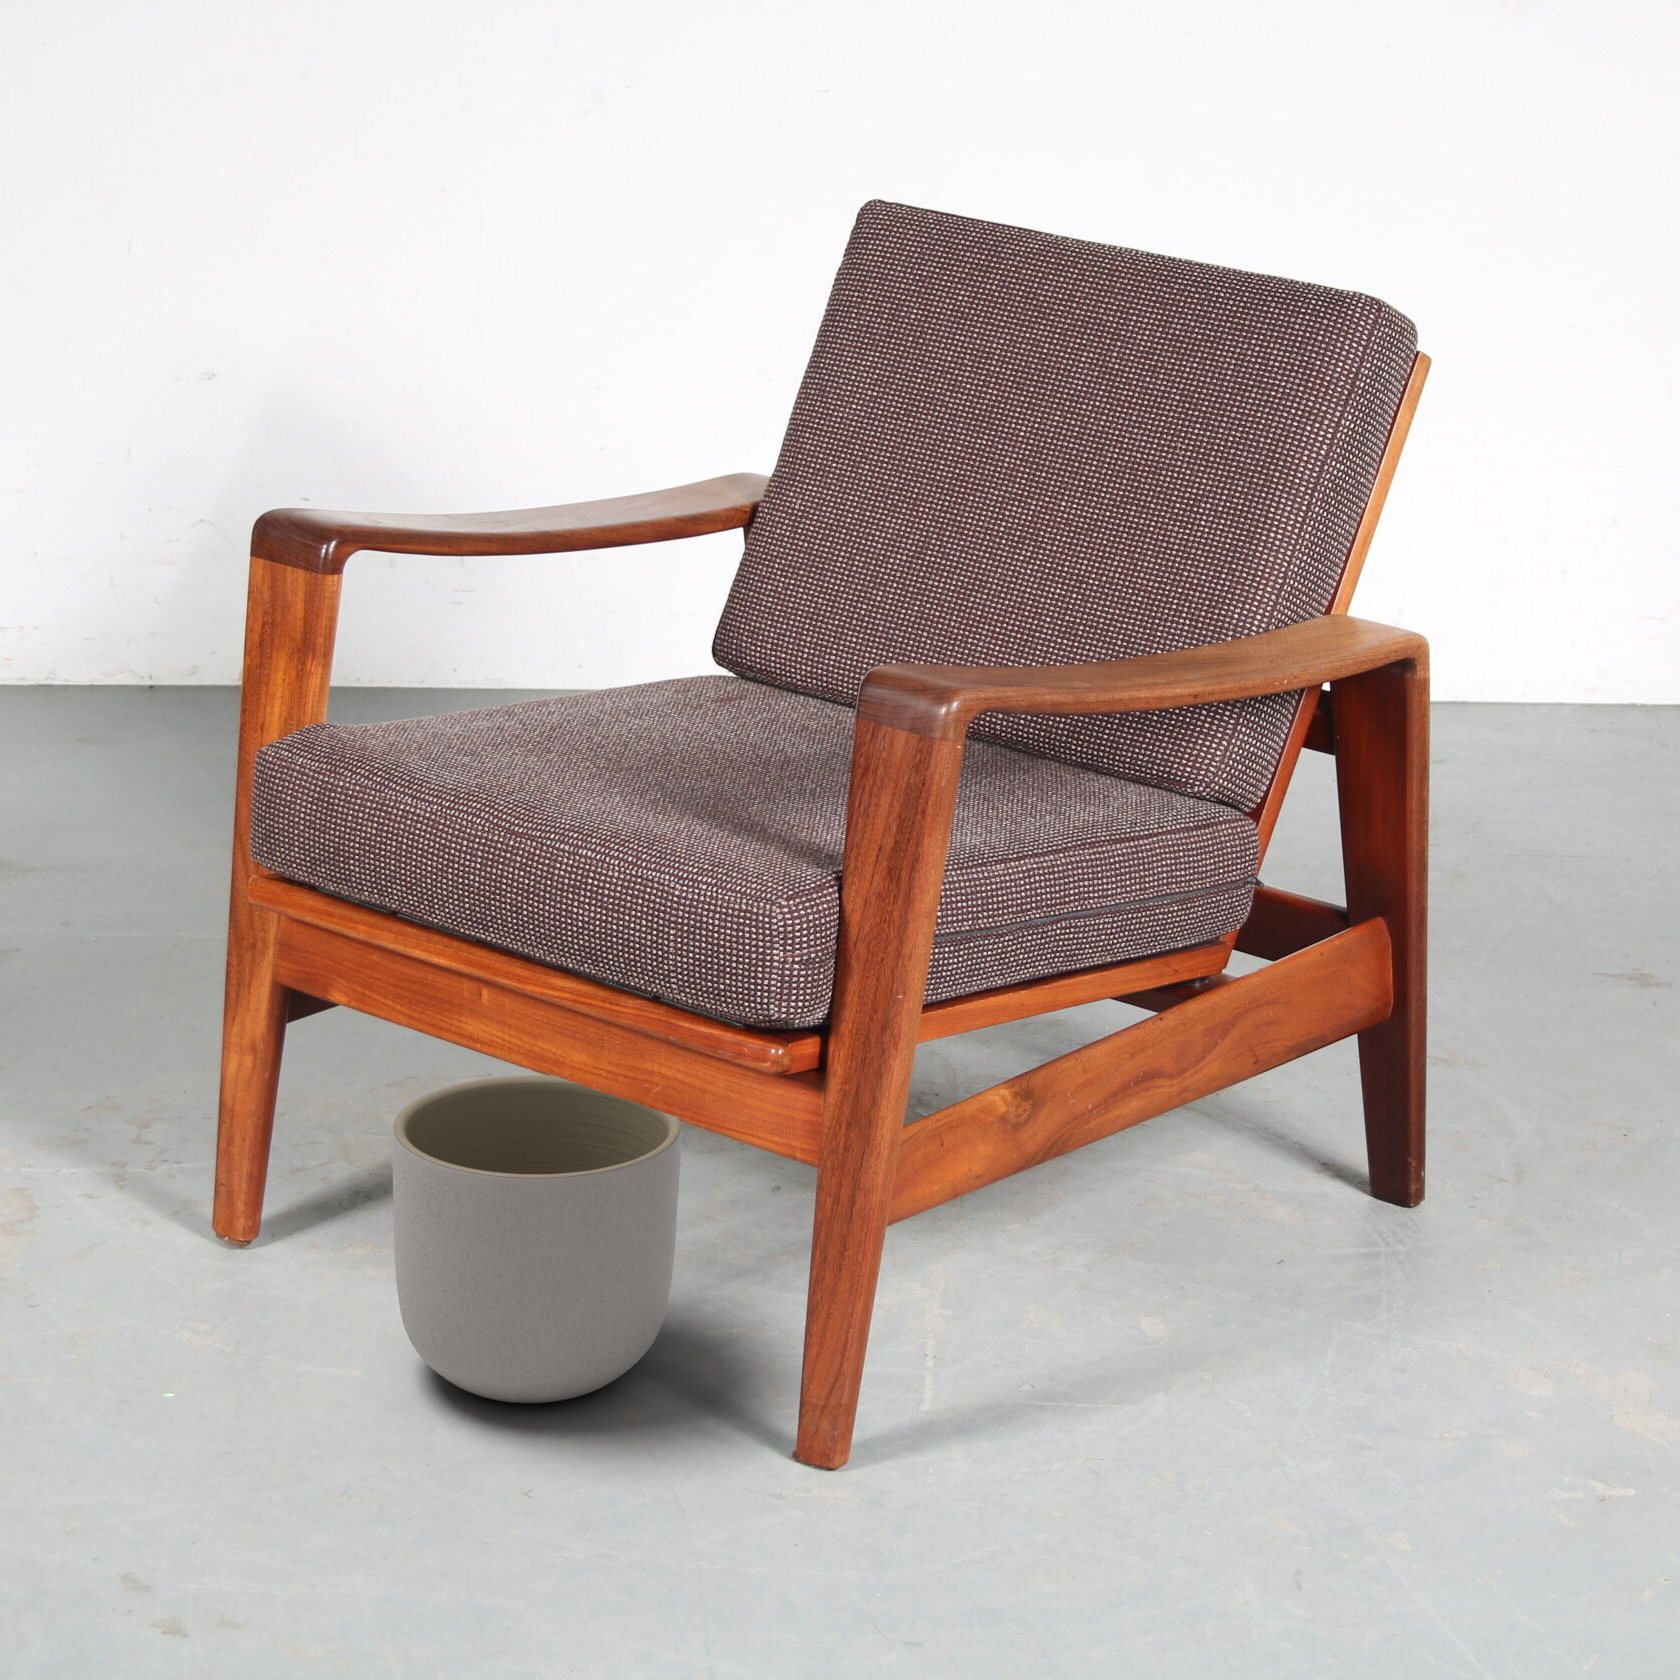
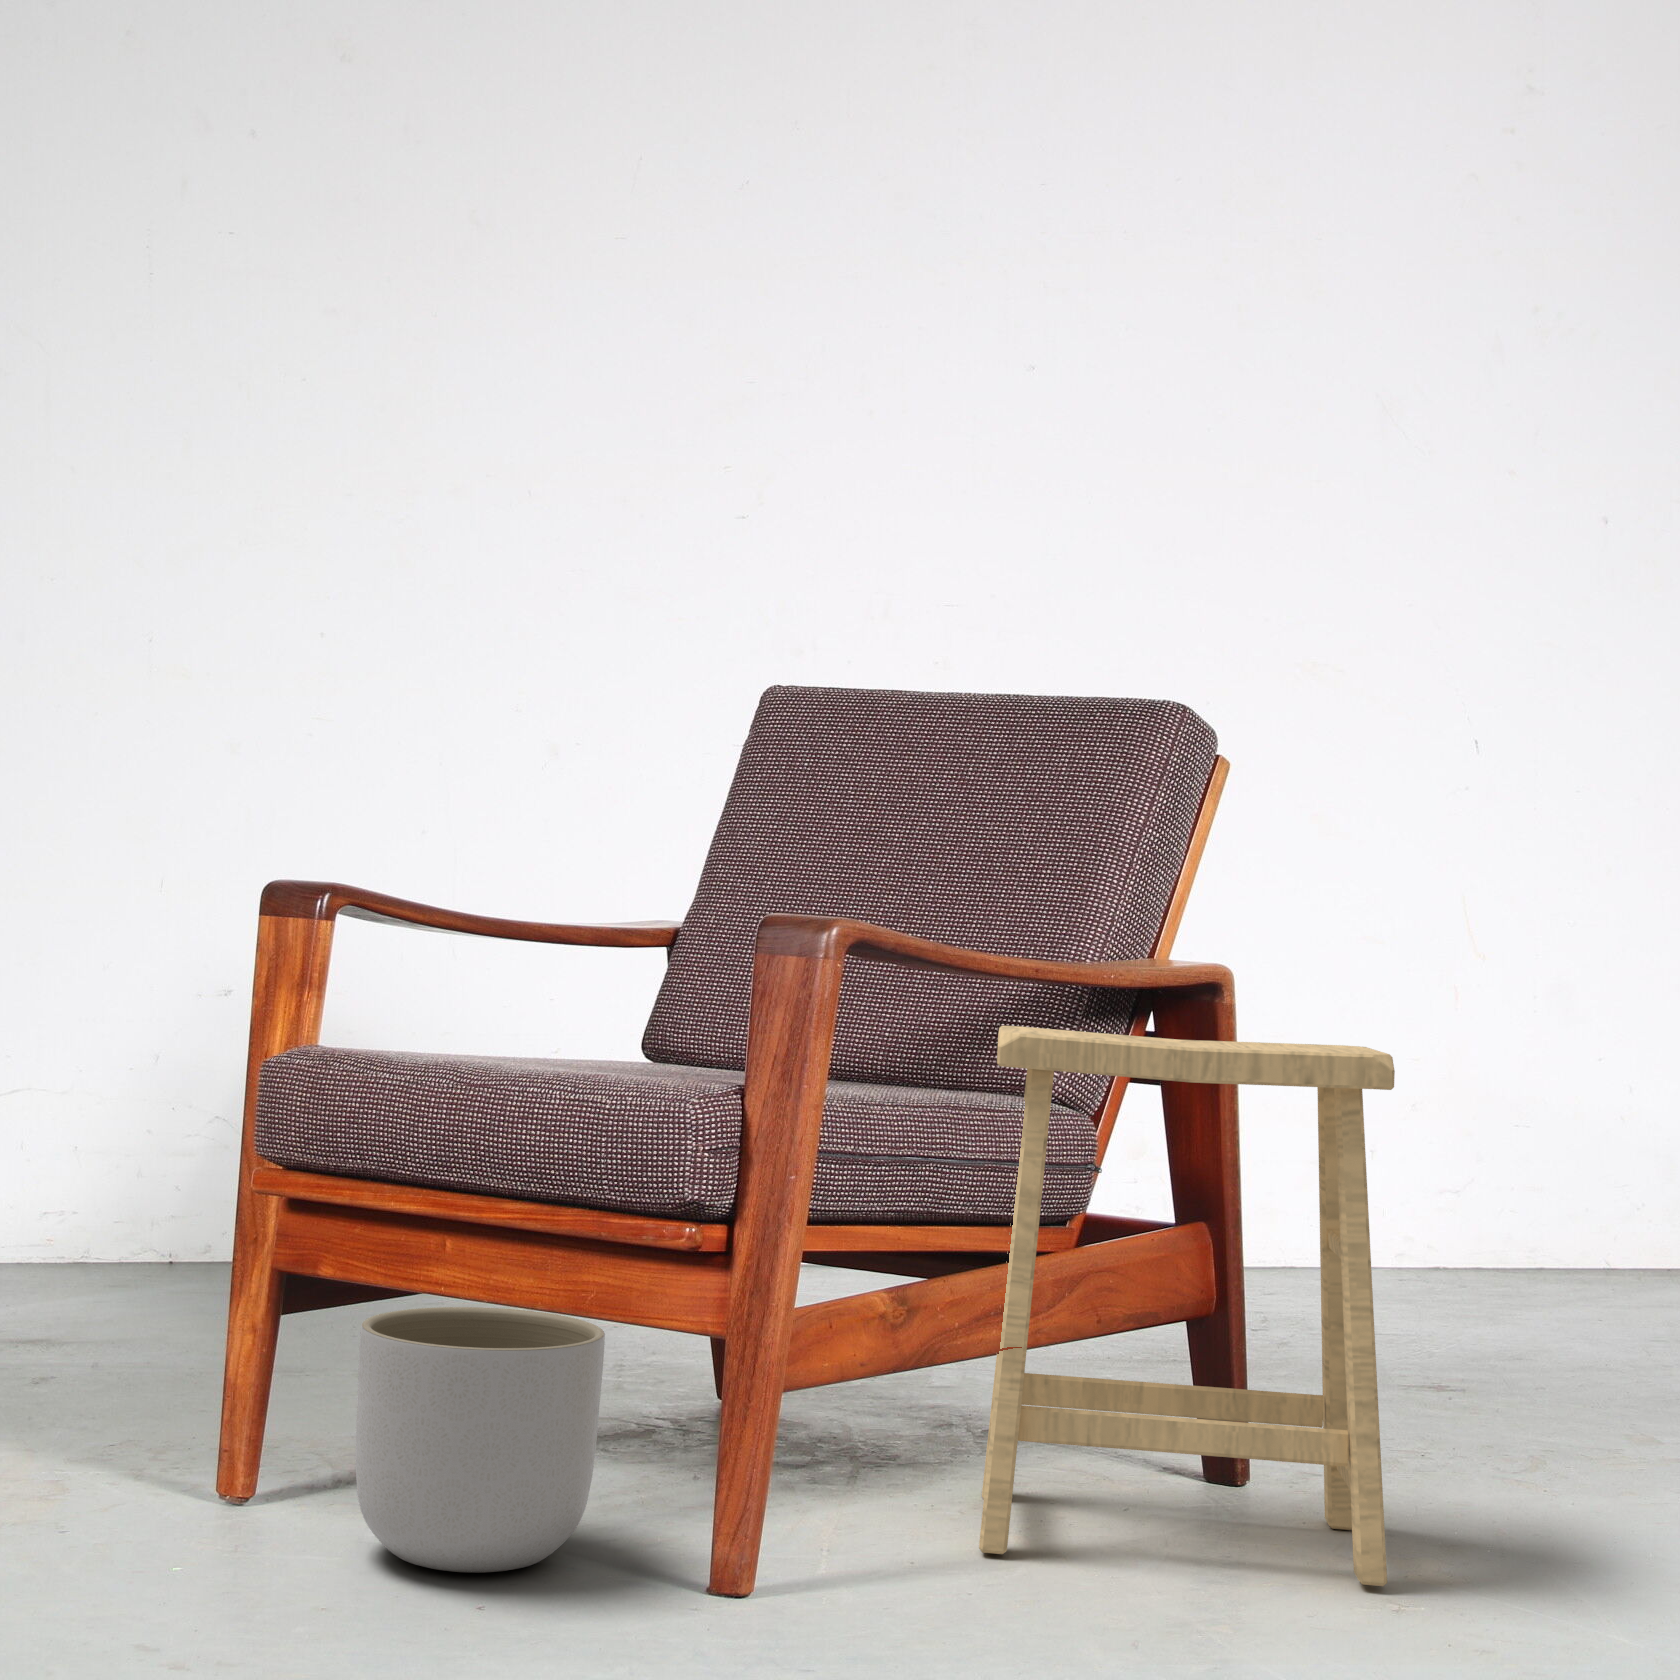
footstool: none [1115,710,1628,1370] -> present [979,1026,1395,1586]

